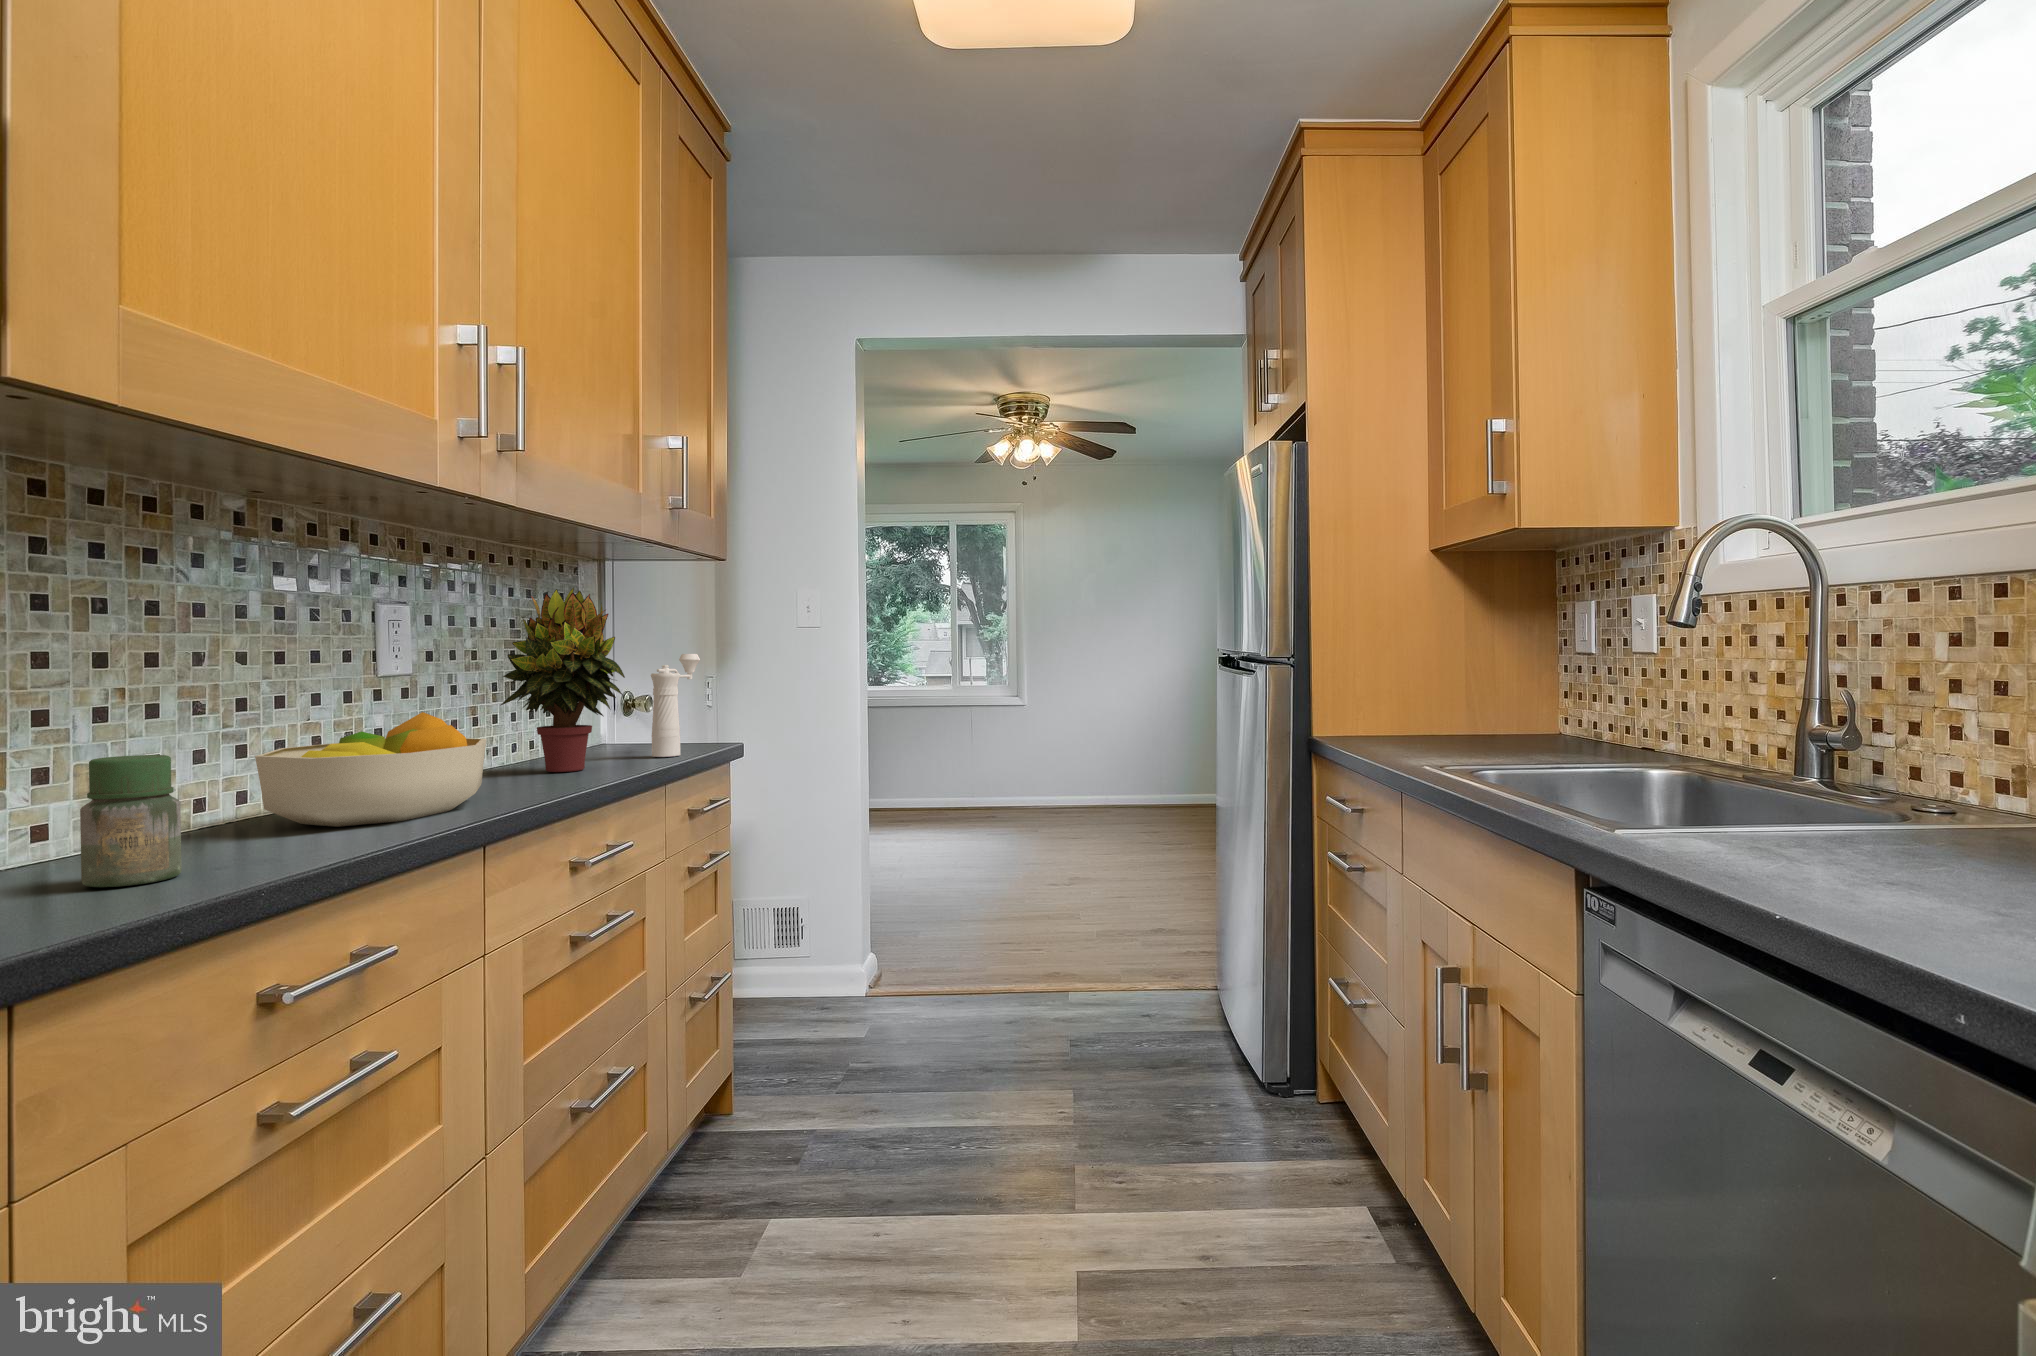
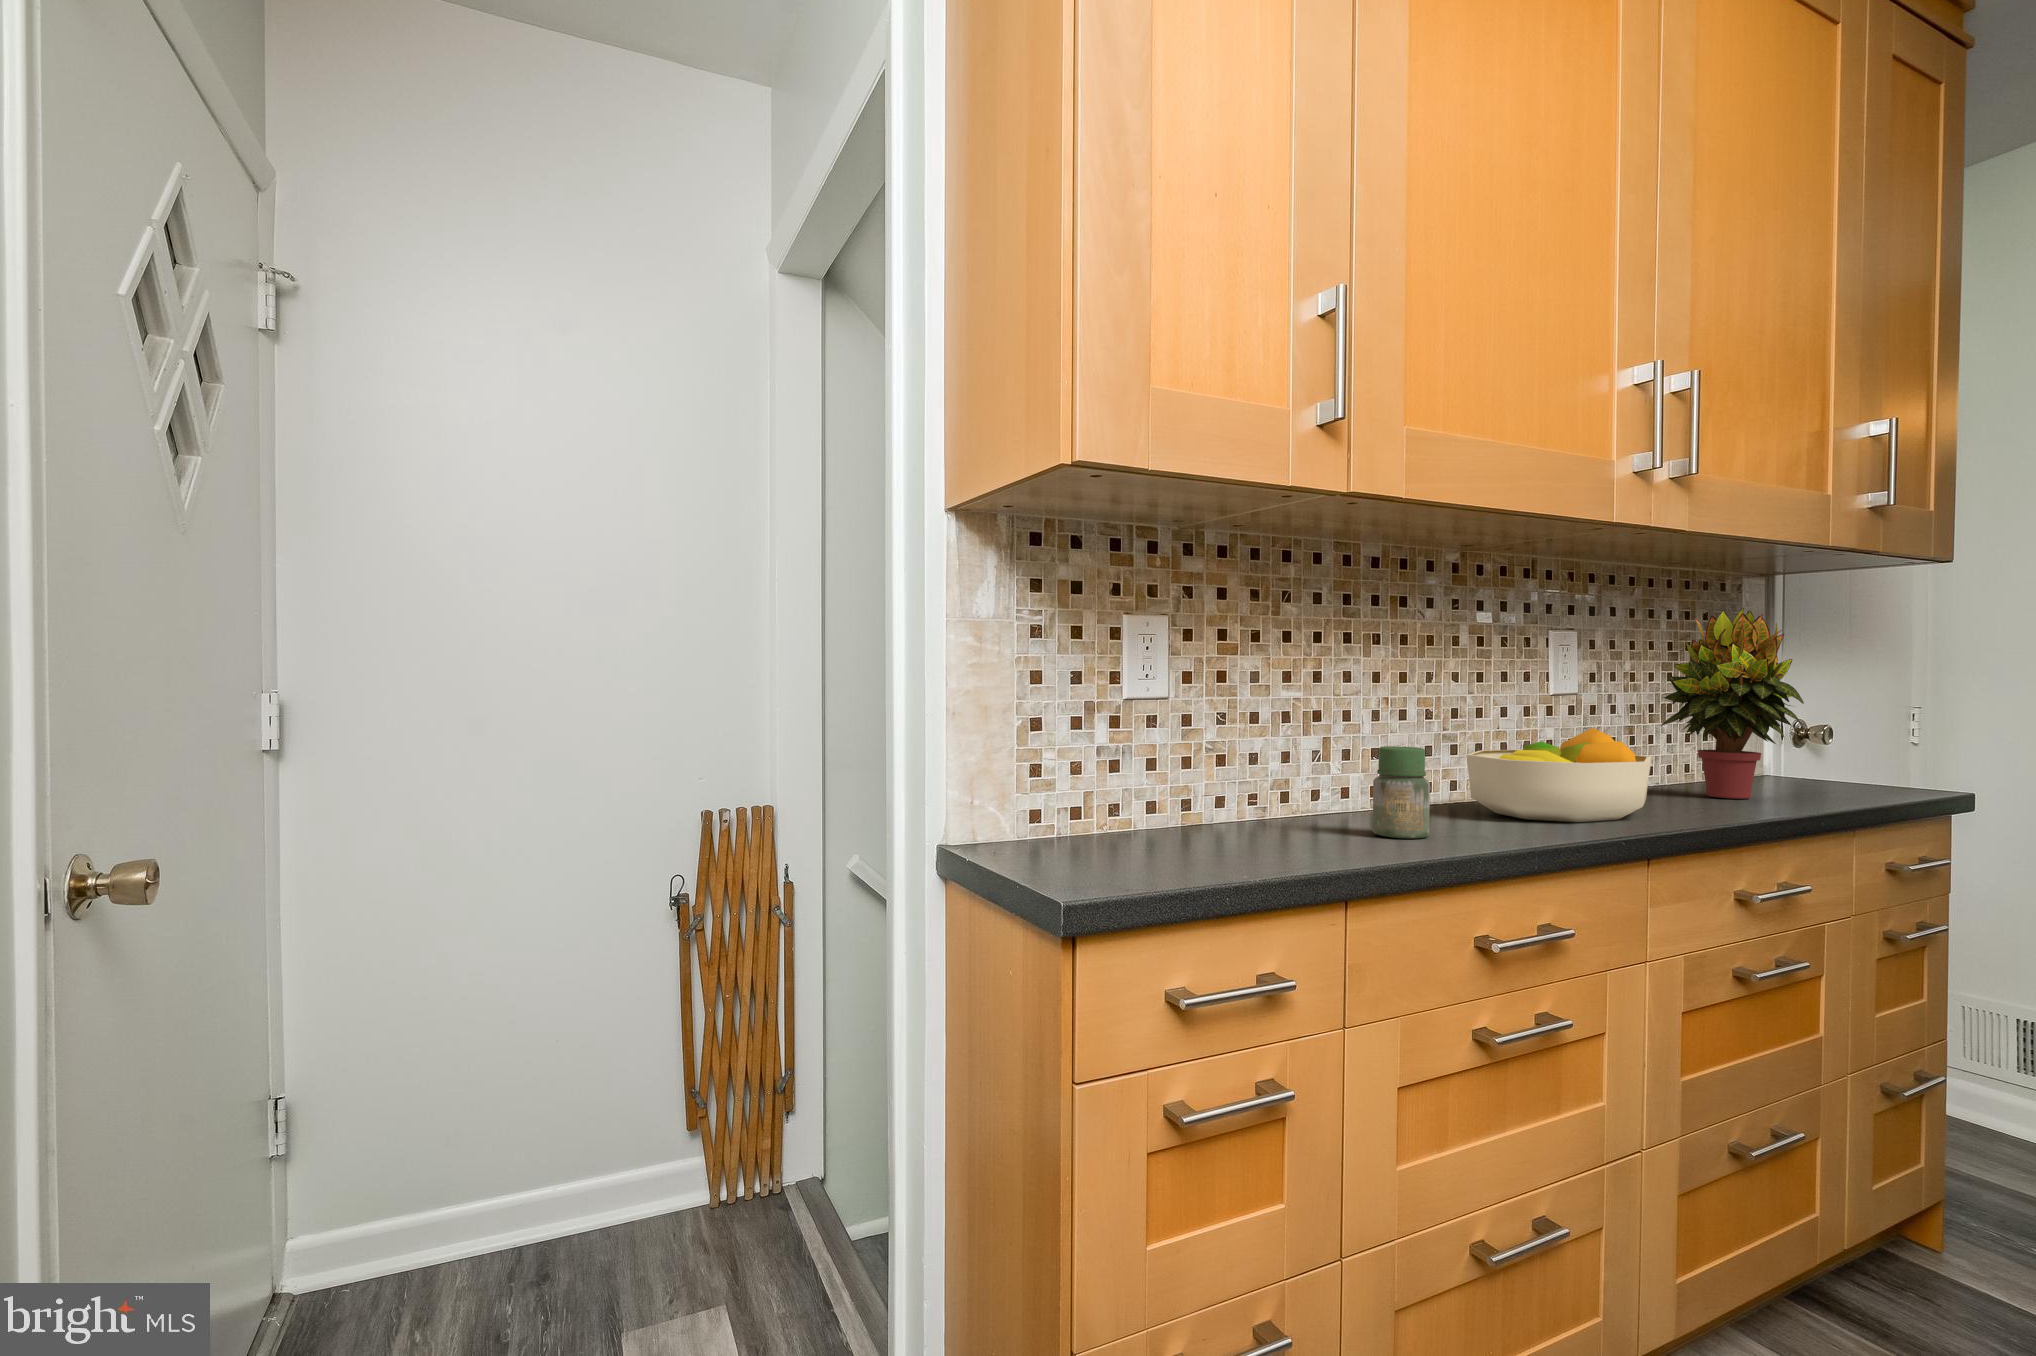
pepper mill: present [651,654,700,757] -> none [1835,678,1907,796]

